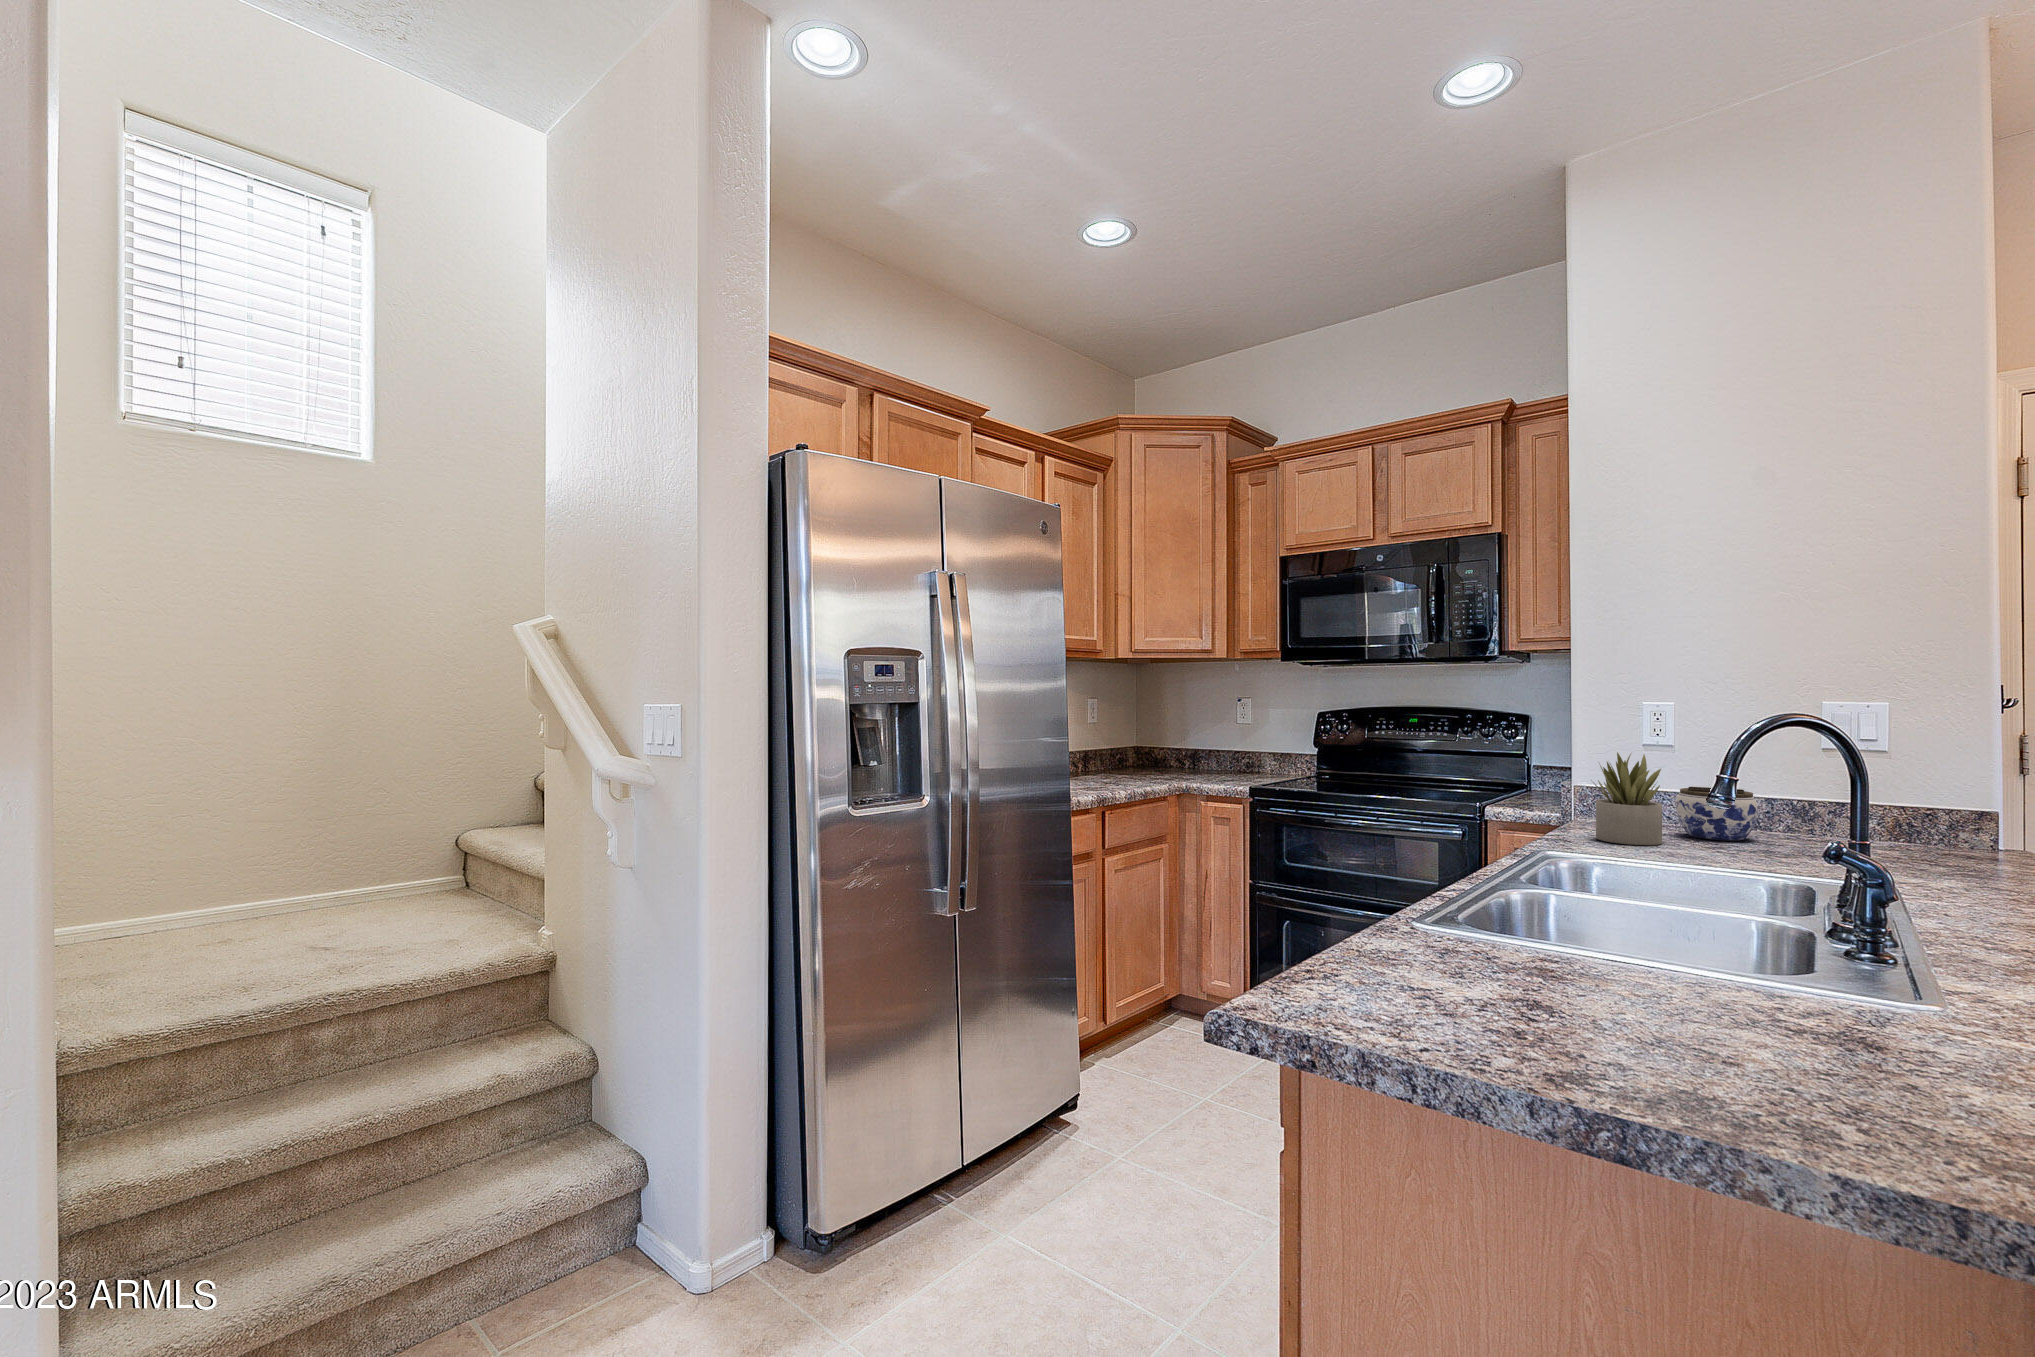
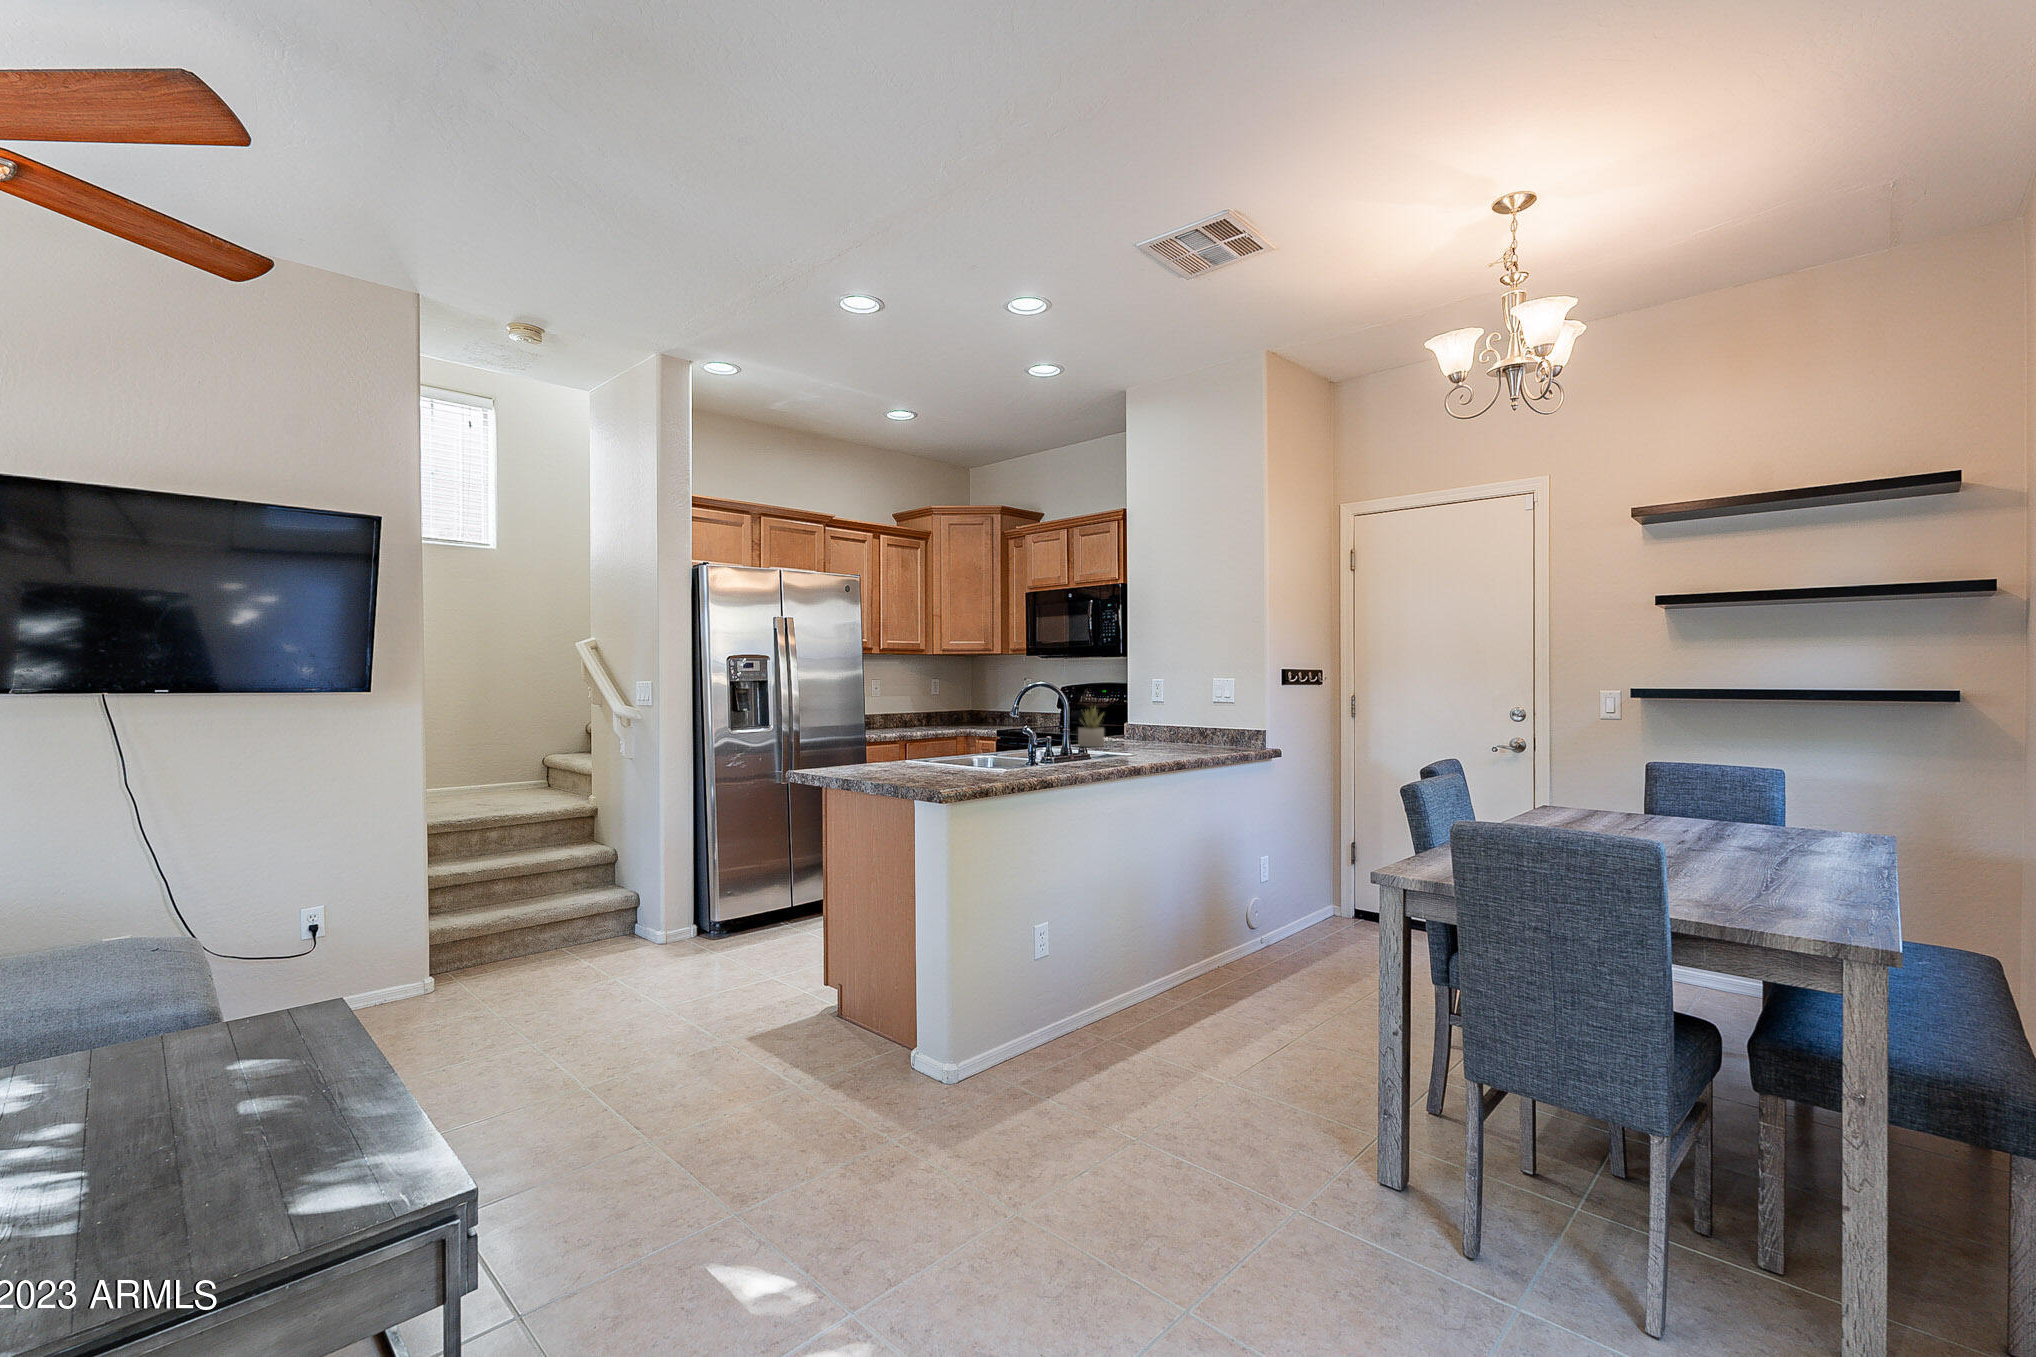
jar: present [1676,787,1758,841] -> none [1122,722,1153,746]

